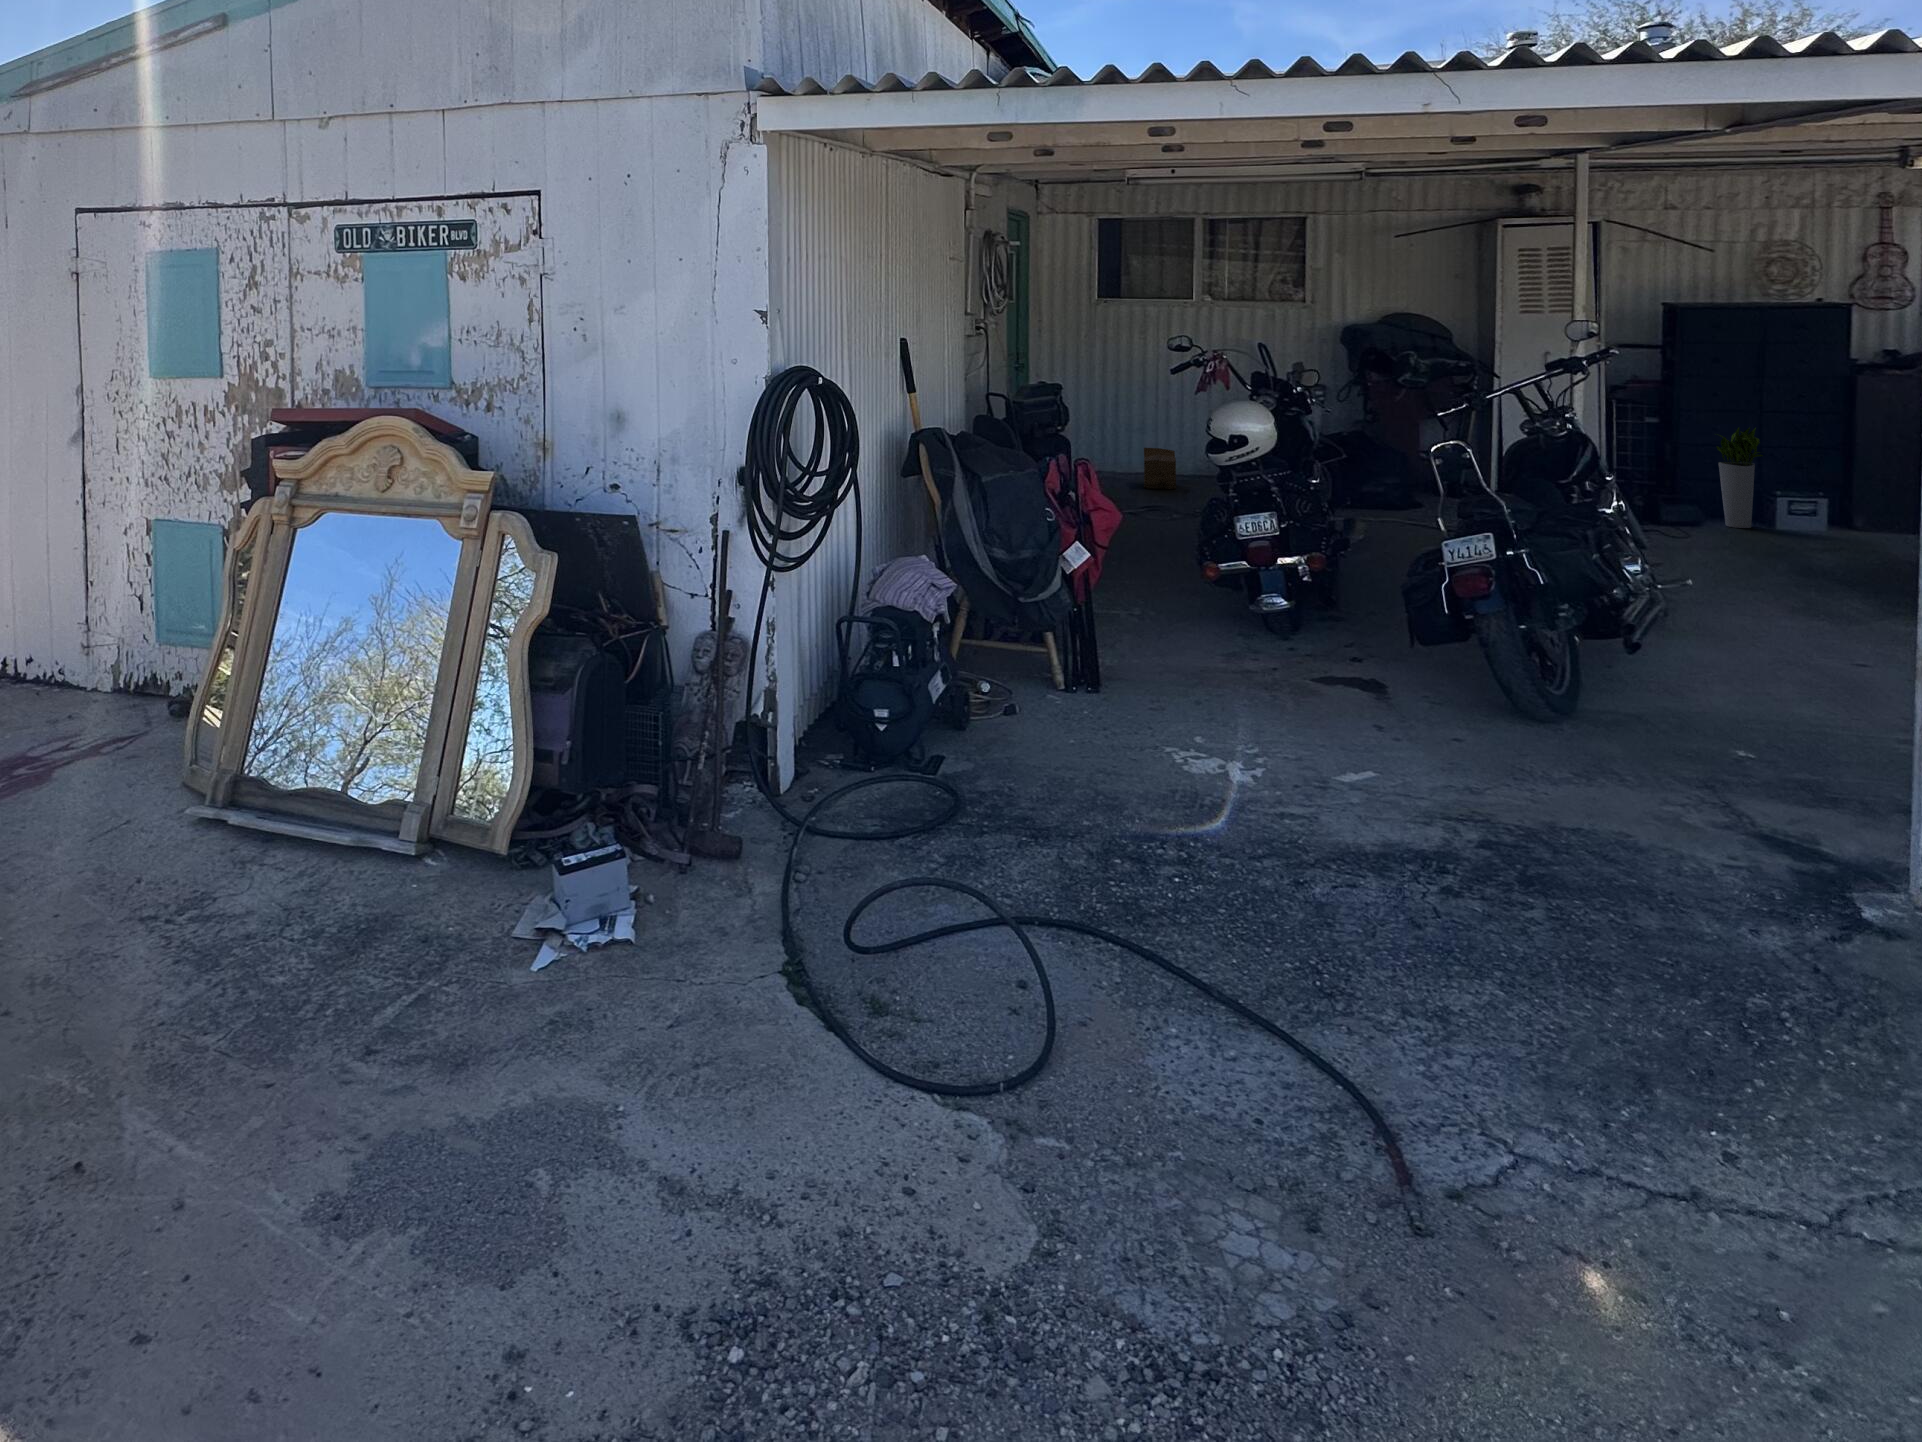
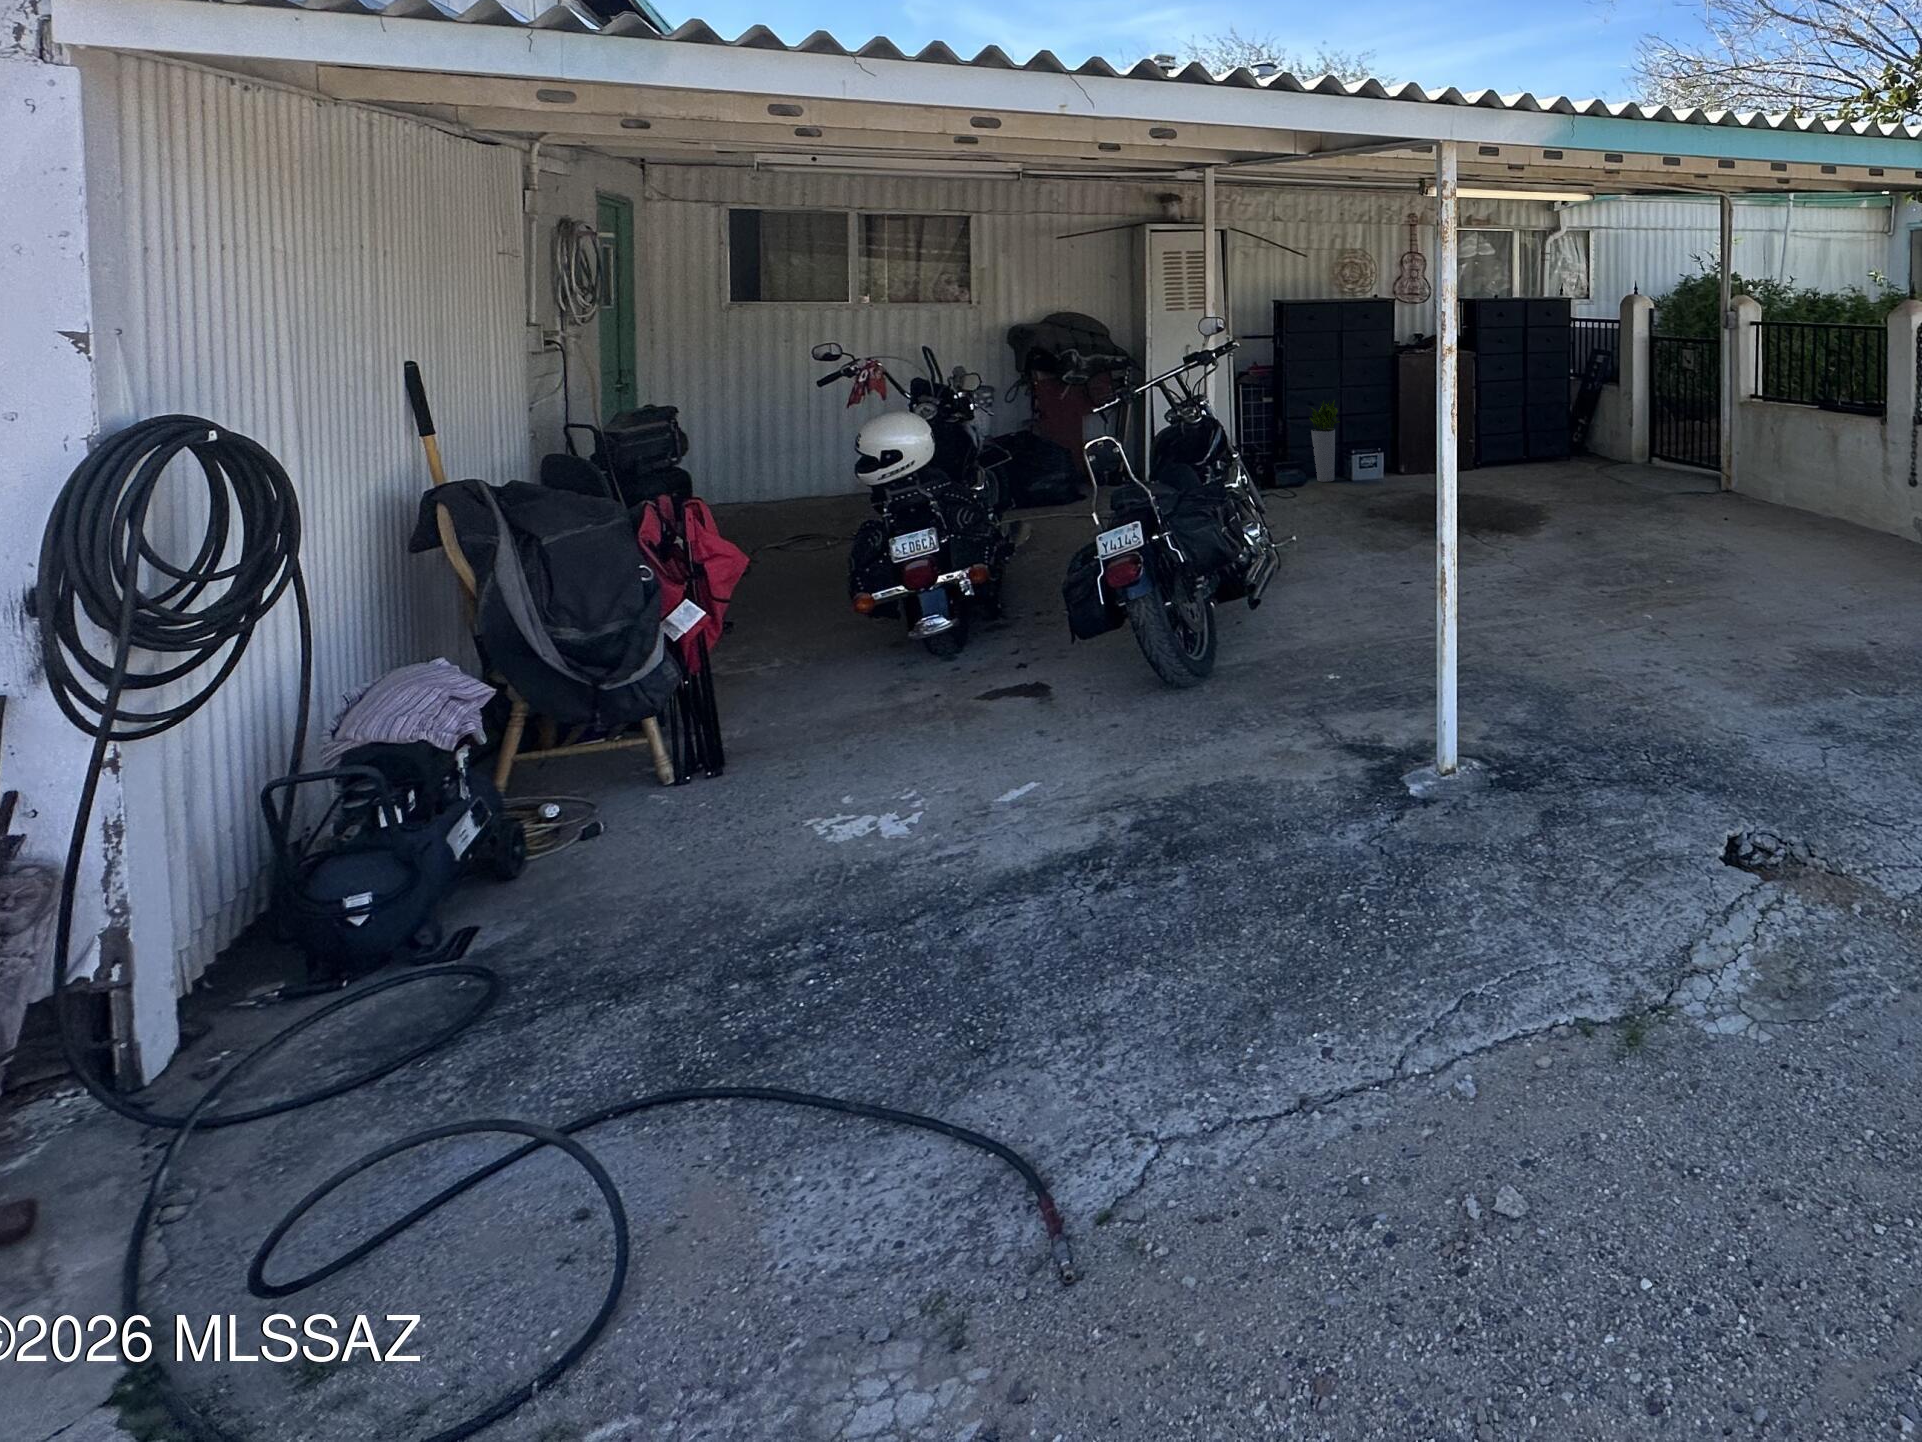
cardboard box: present [1144,448,1176,489] -> none [797,469,836,514]

